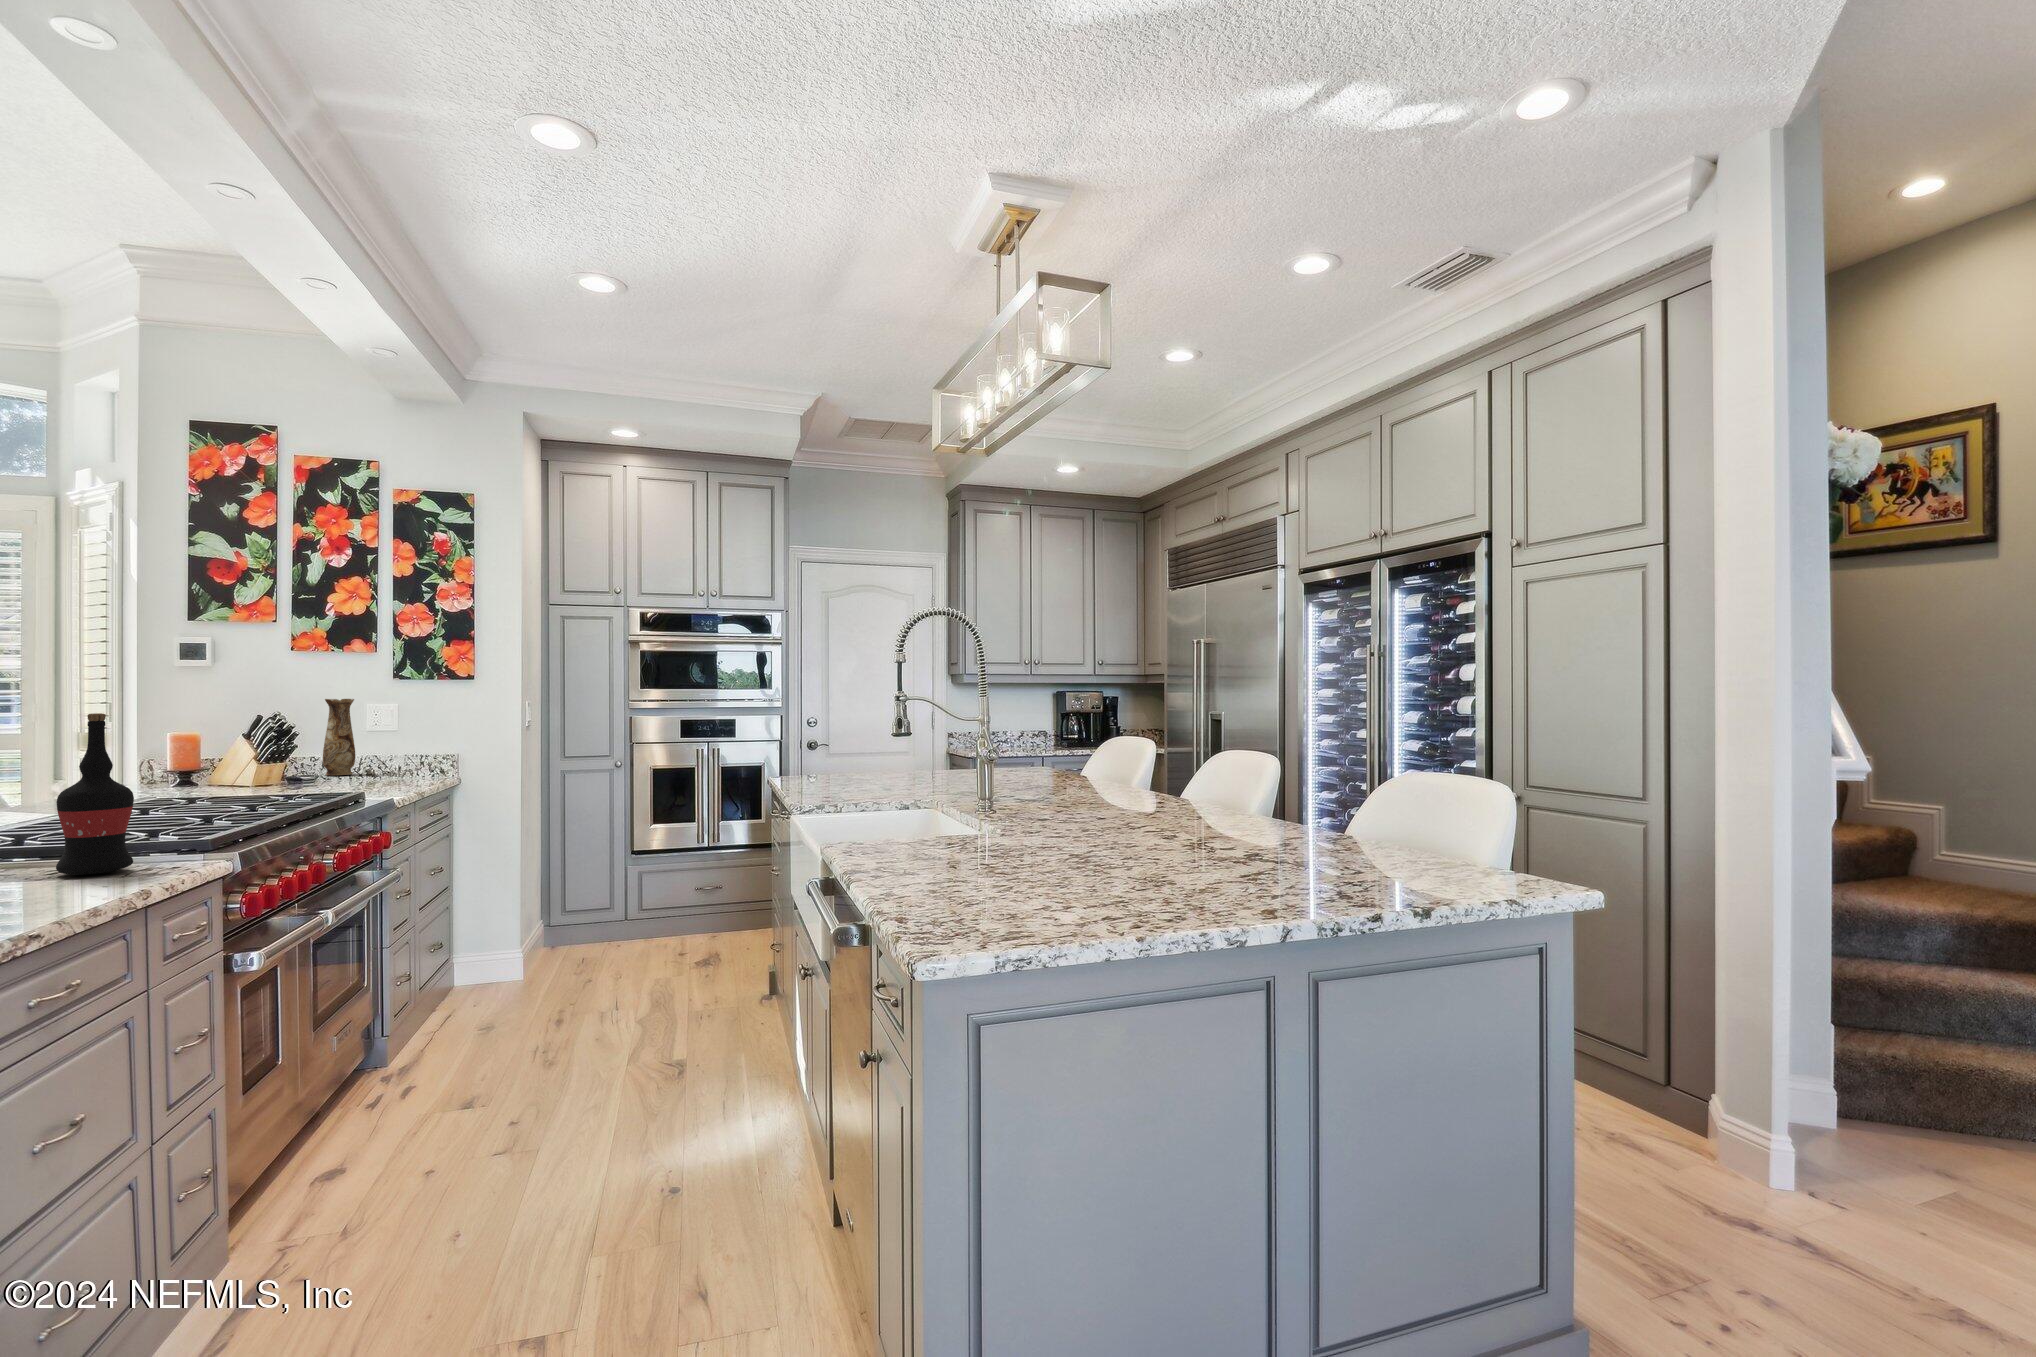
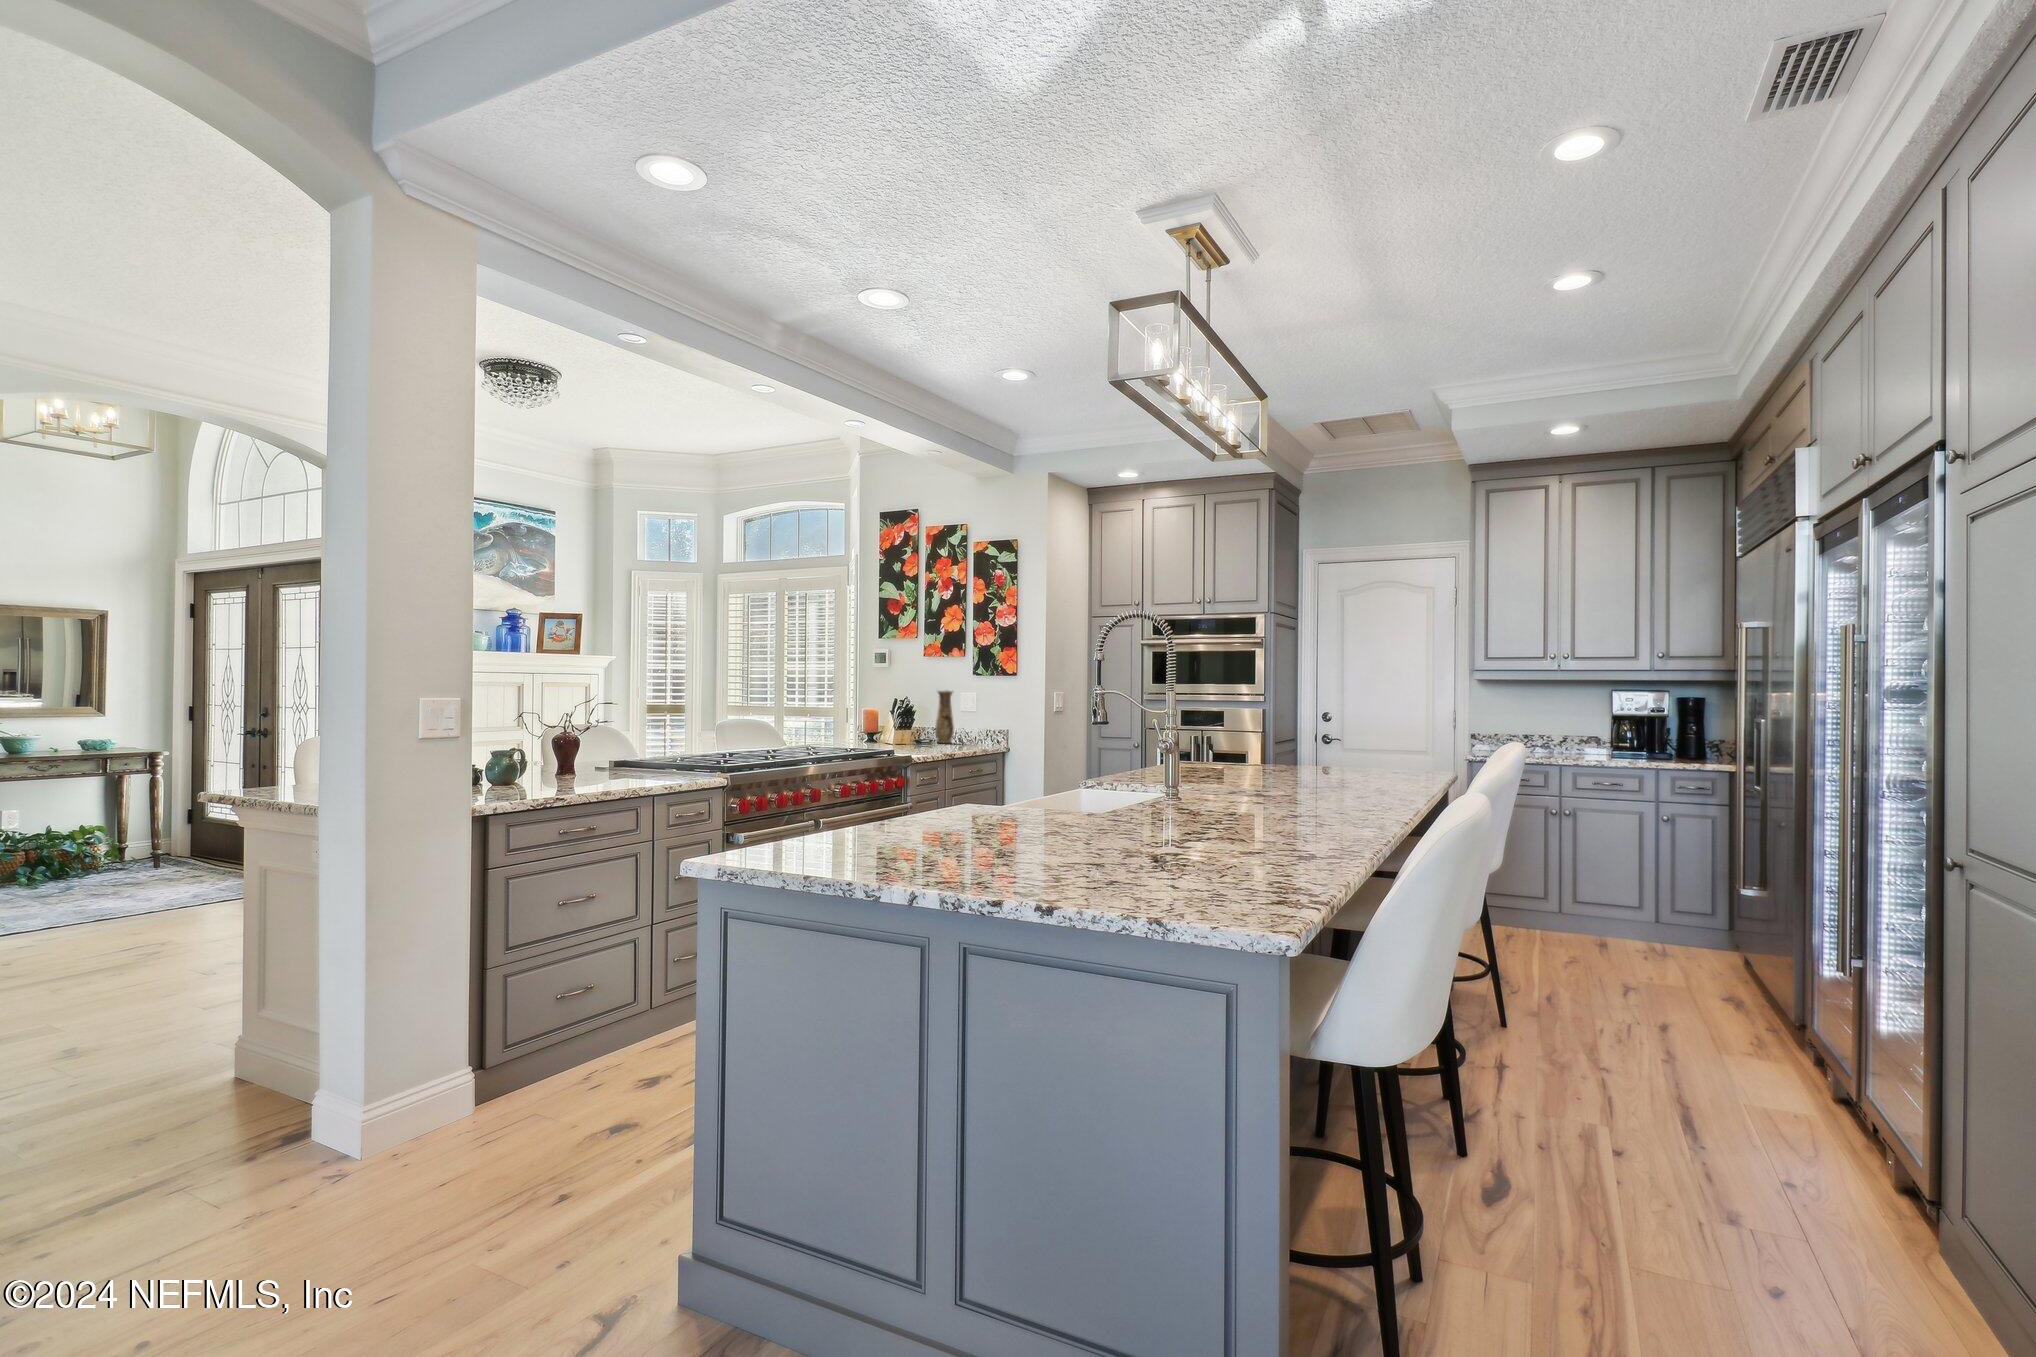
wine bottle: present [56,713,134,875] -> none [653,693,684,776]

